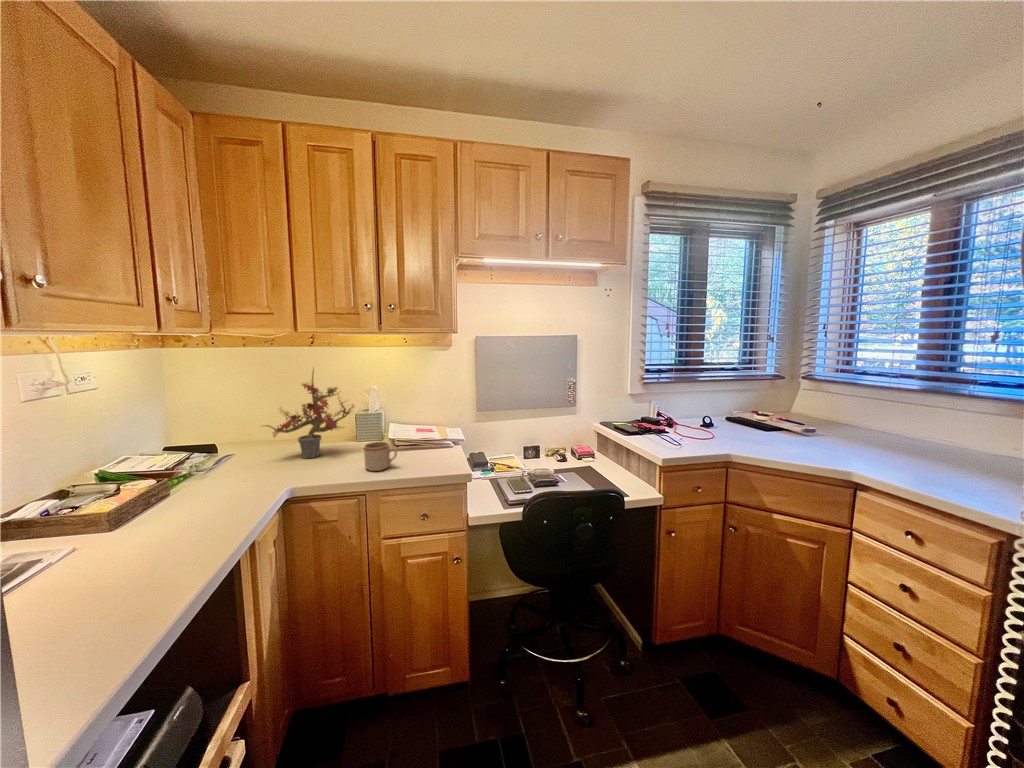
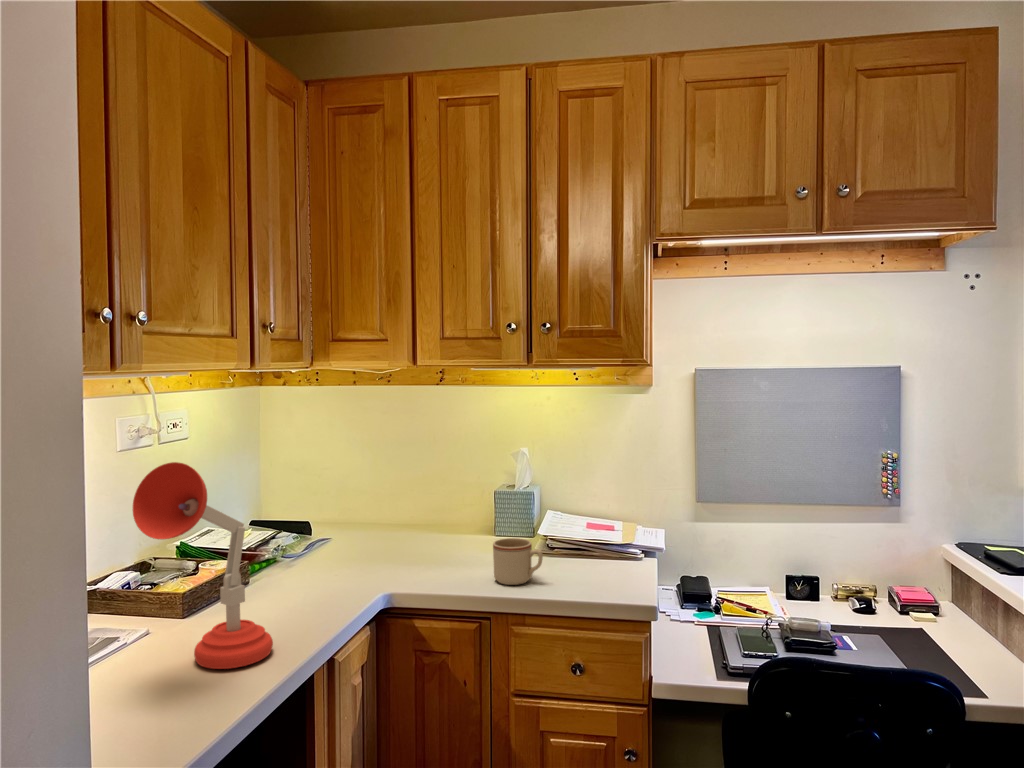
potted plant: present [265,369,354,458] -> none [359,417,491,555]
desk lamp: none [42,410,202,572] -> present [133,462,273,669]

